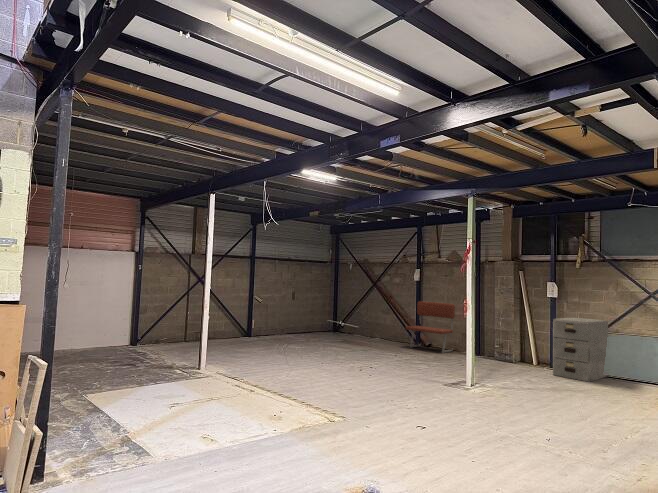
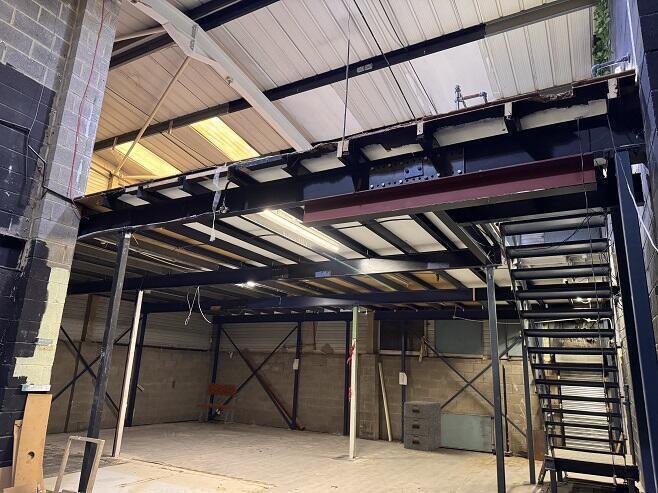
bench: present [406,302,455,353] -> present [197,383,237,424]

